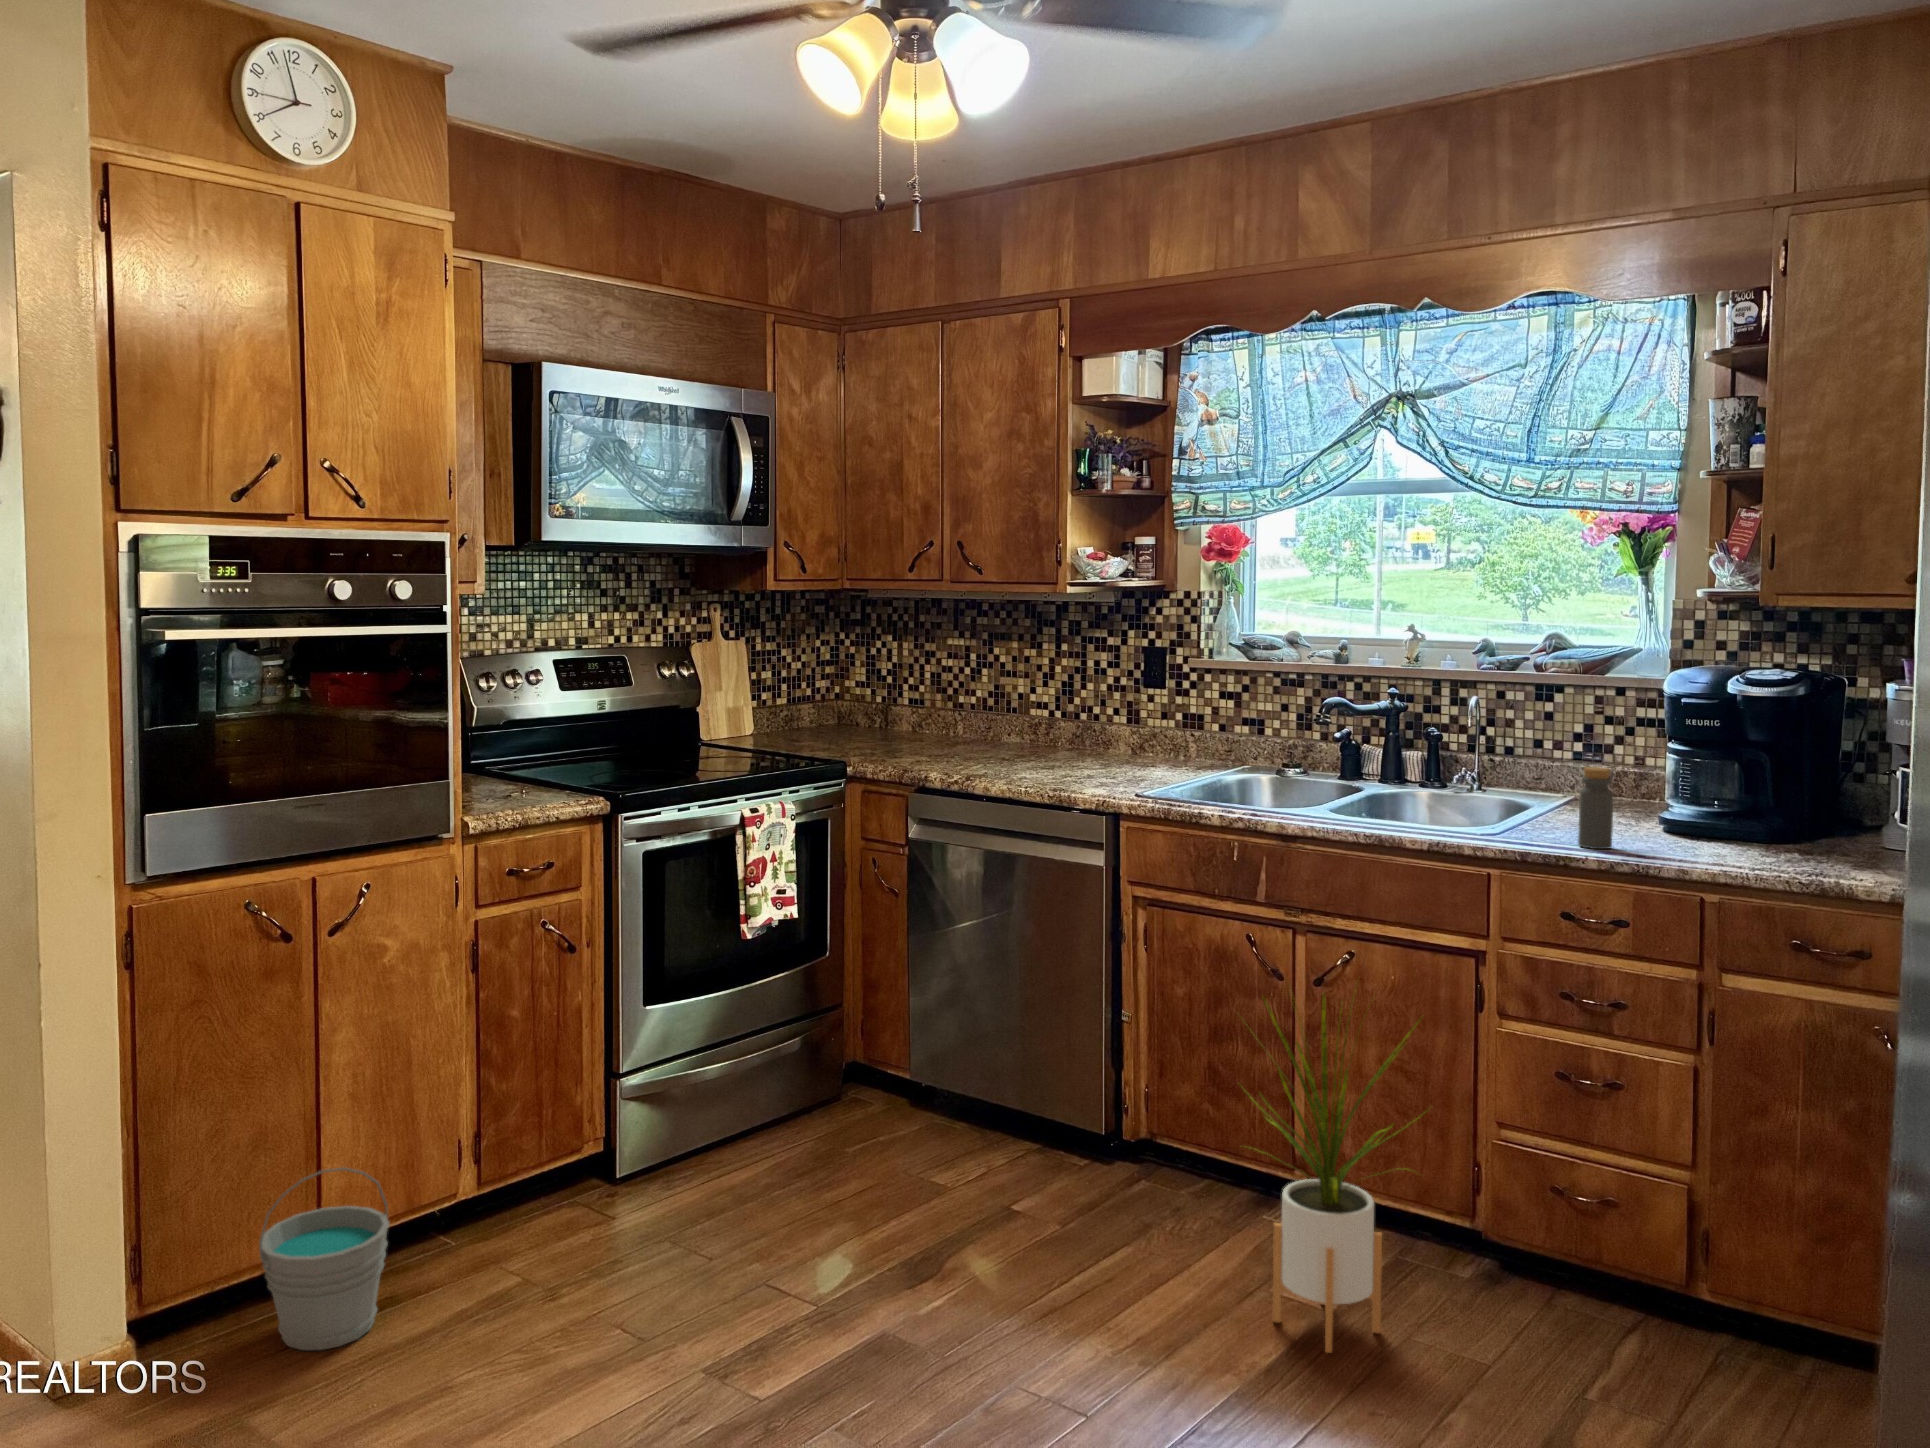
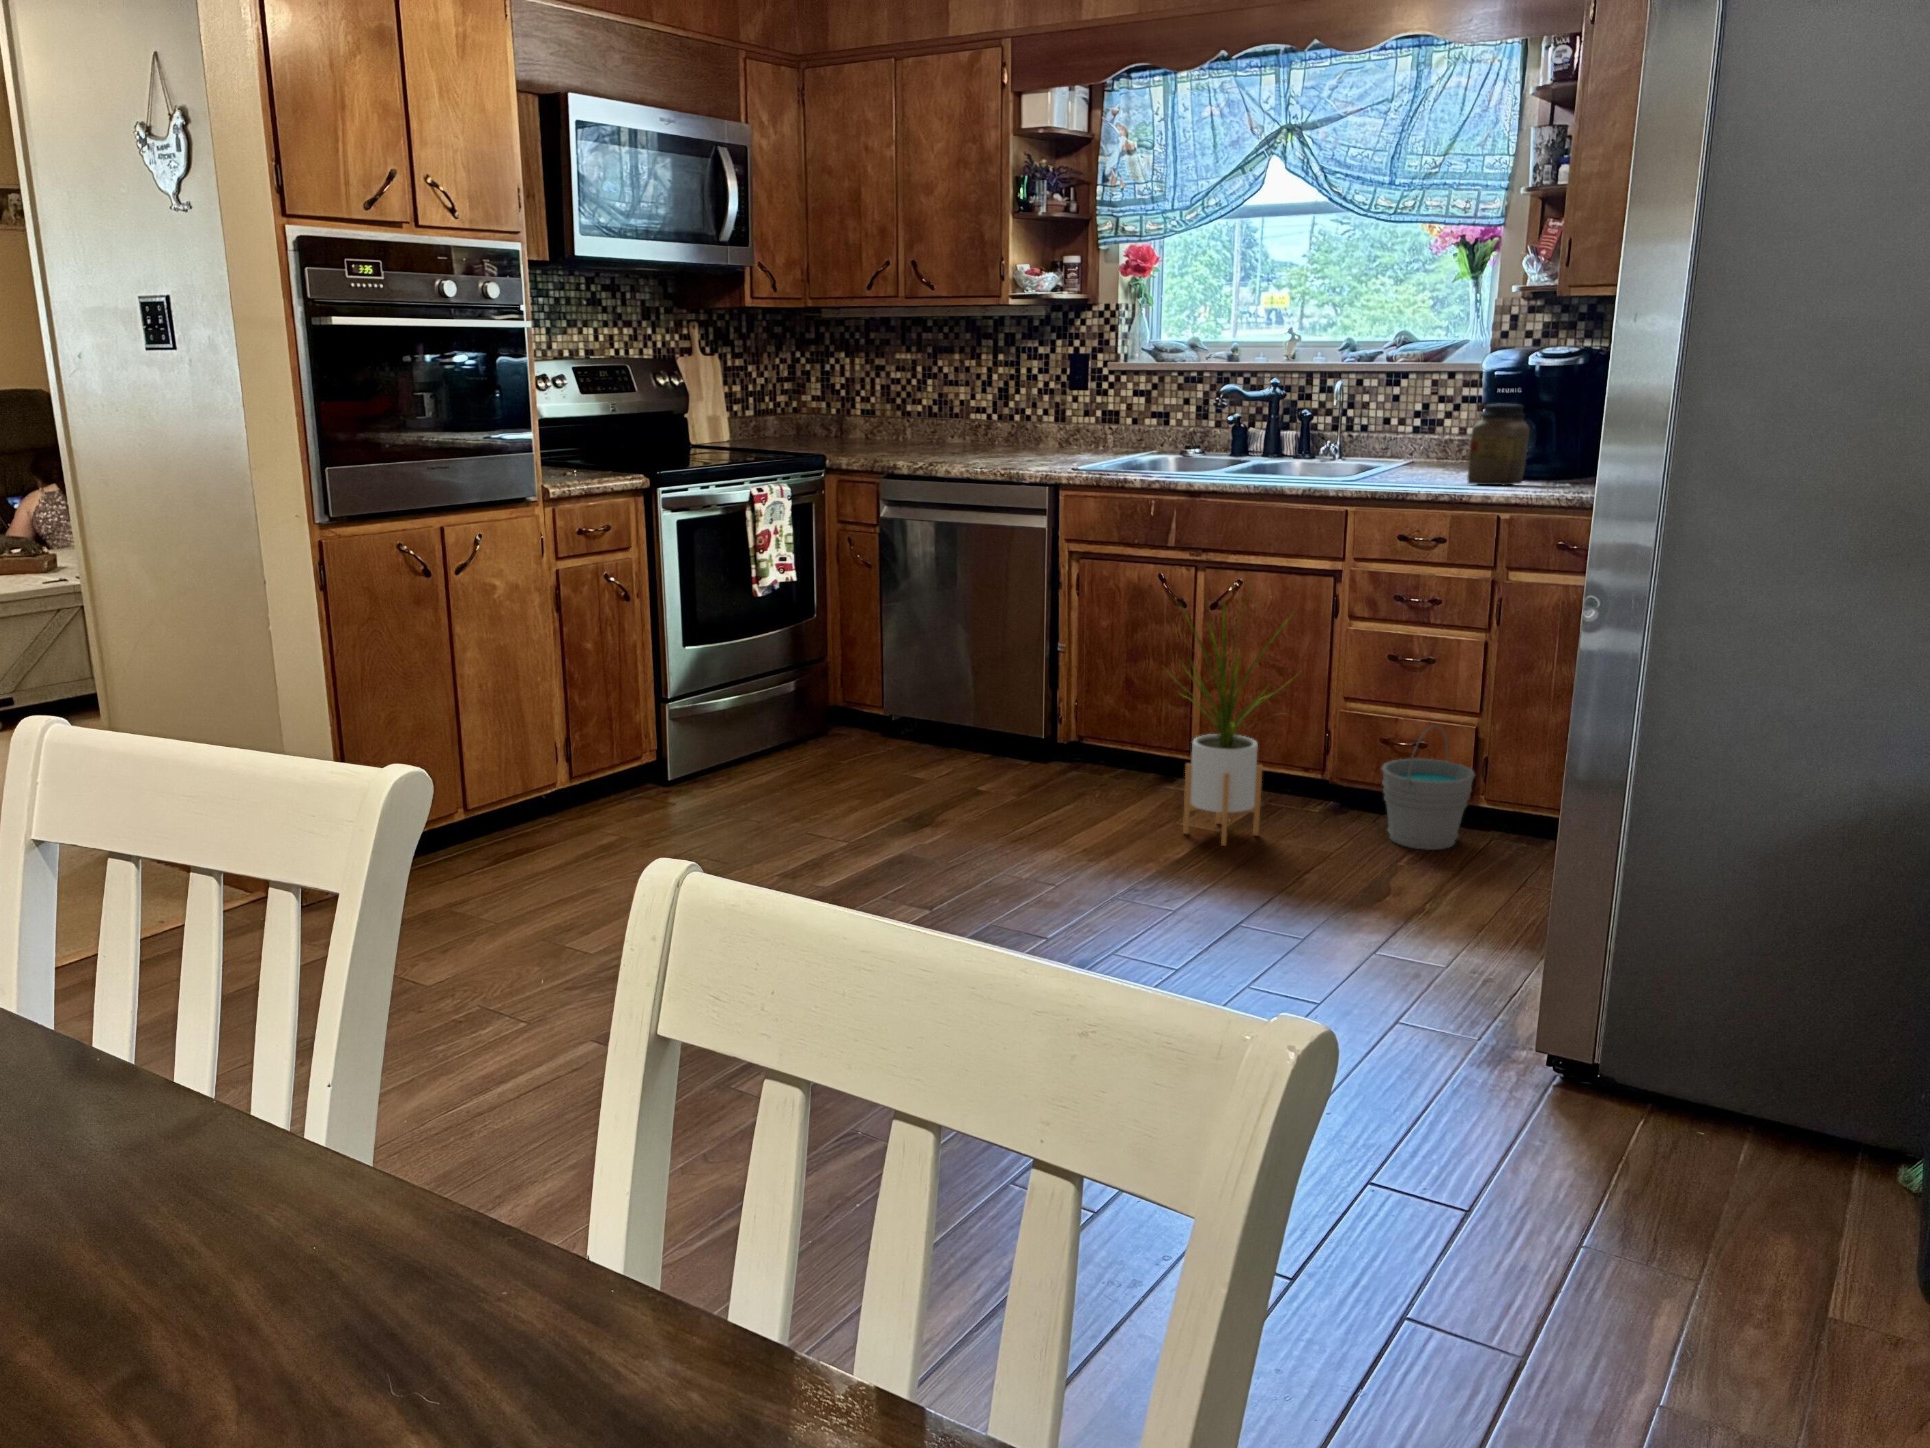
jar: none [1654,746,1738,857] -> present [1467,404,1530,486]
bottle: present [1578,767,1613,849] -> none [1413,423,1440,485]
bucket: present [259,1168,389,1350] -> present [1382,725,1475,850]

